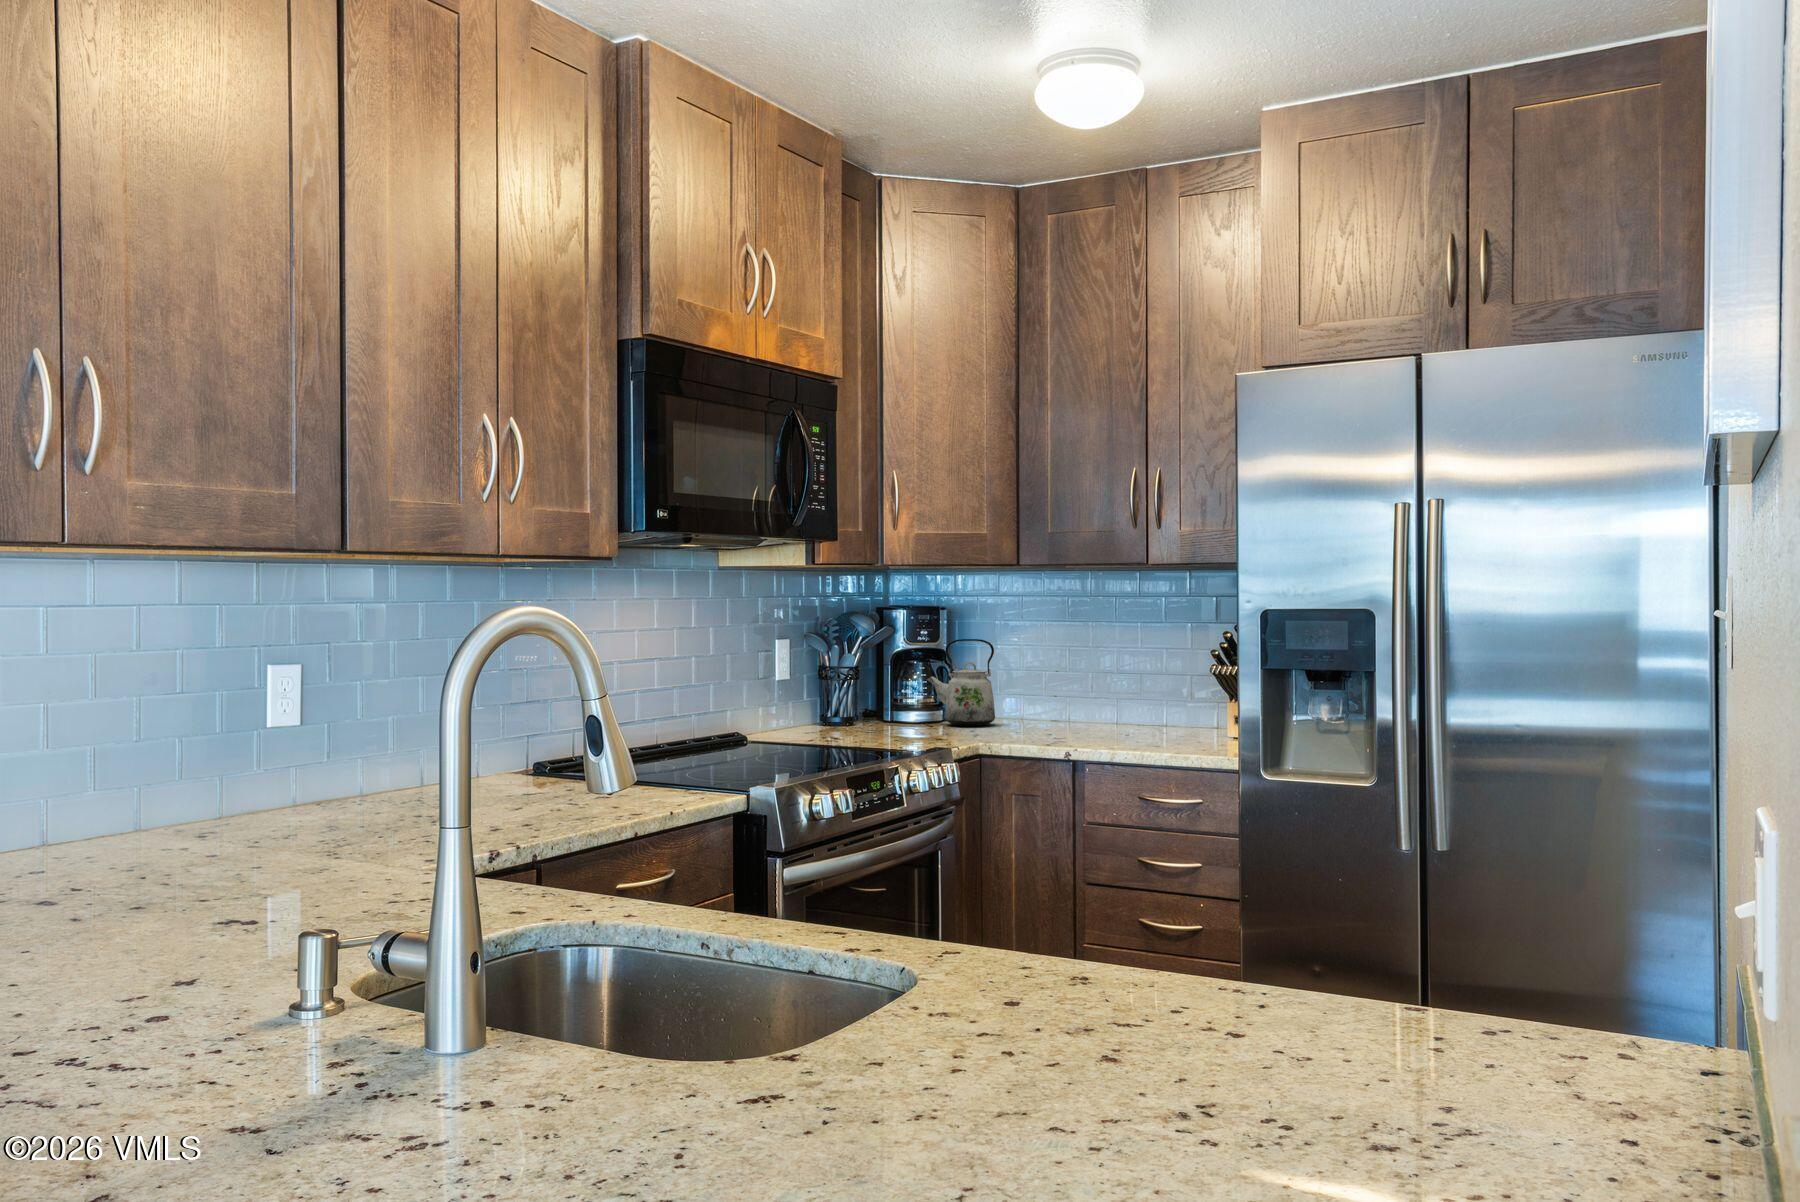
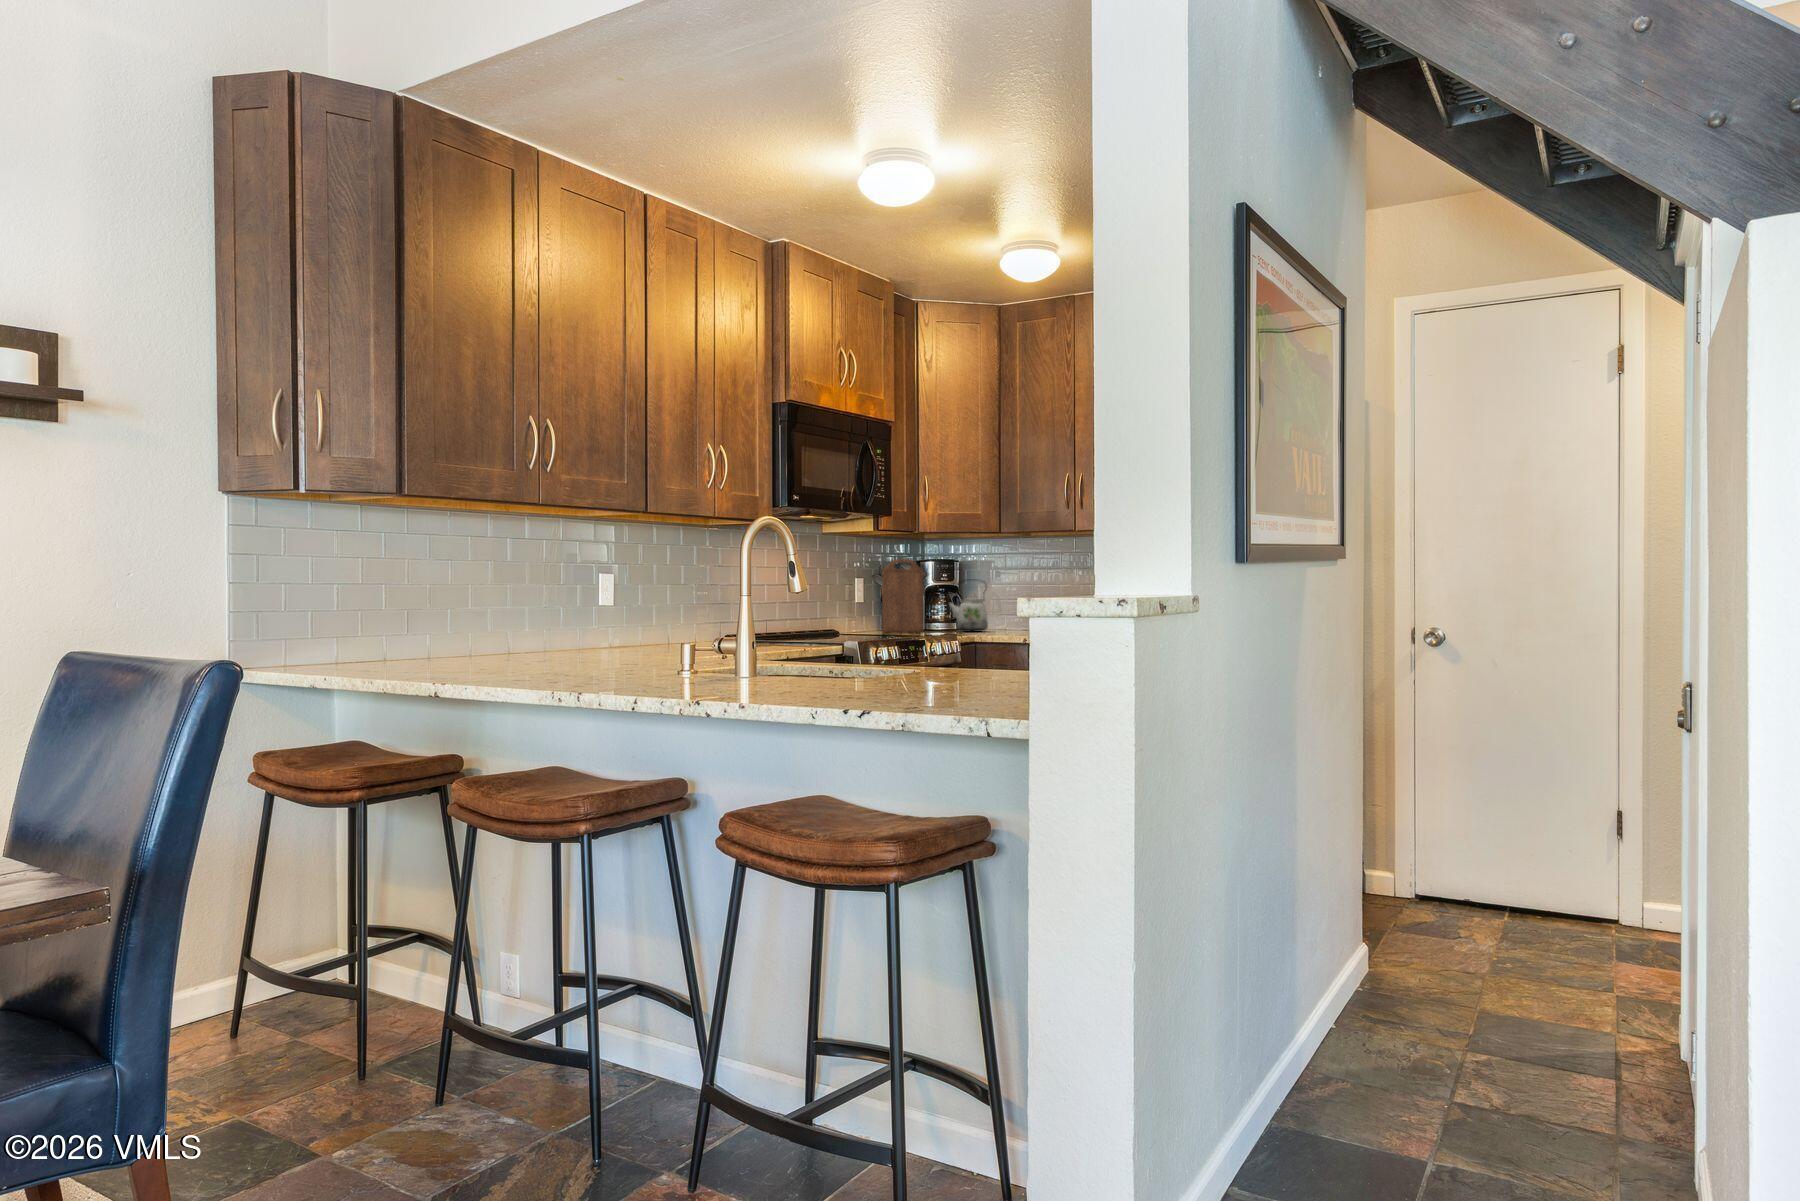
cutting board: none [820,606,889,727] -> present [882,559,924,632]

